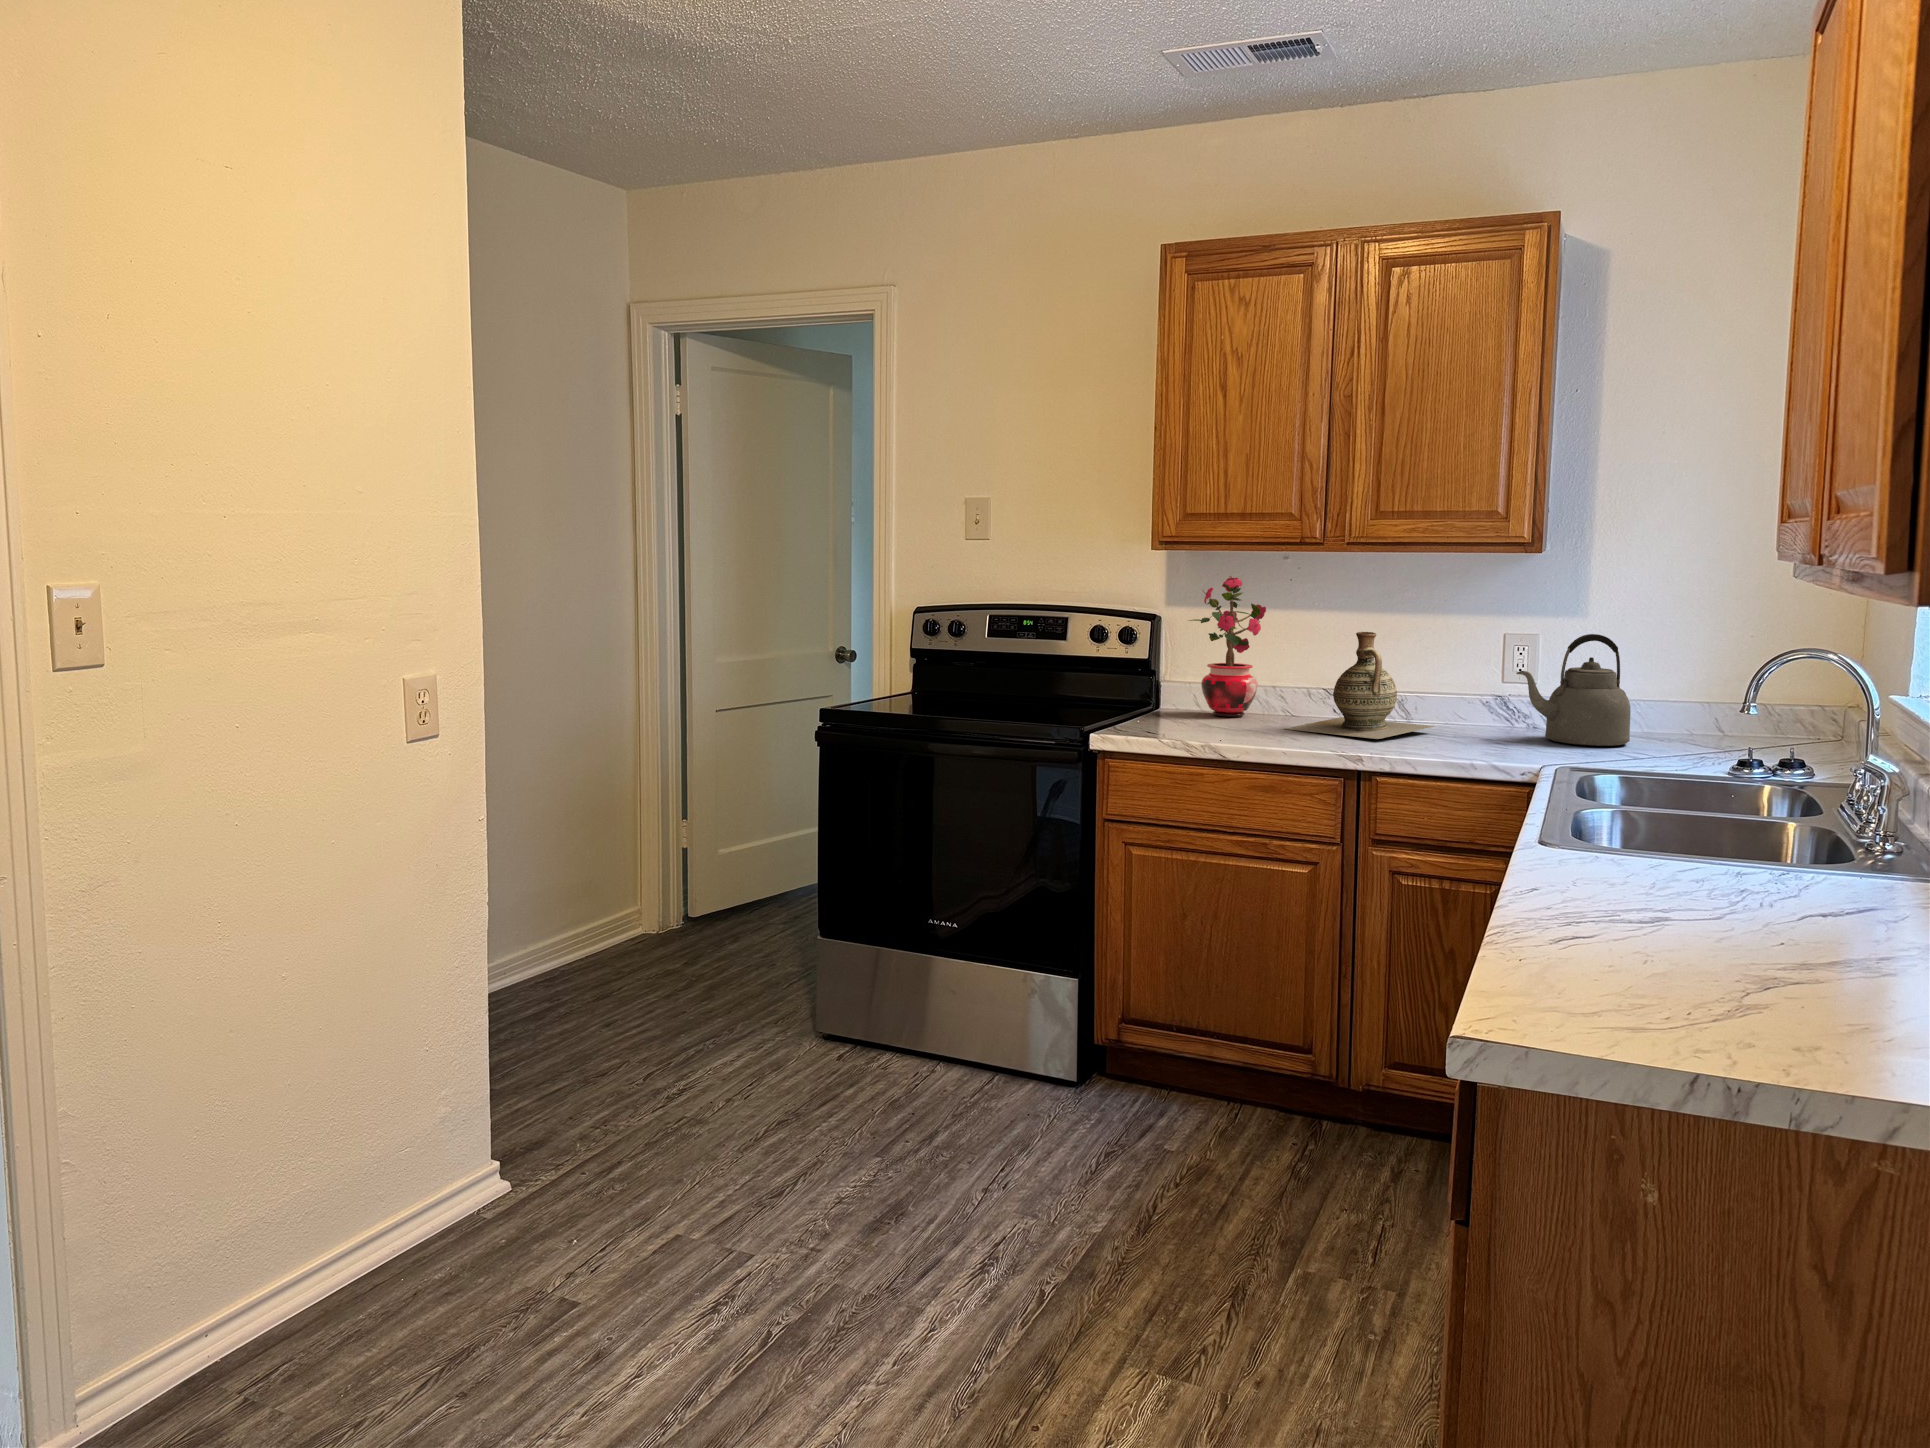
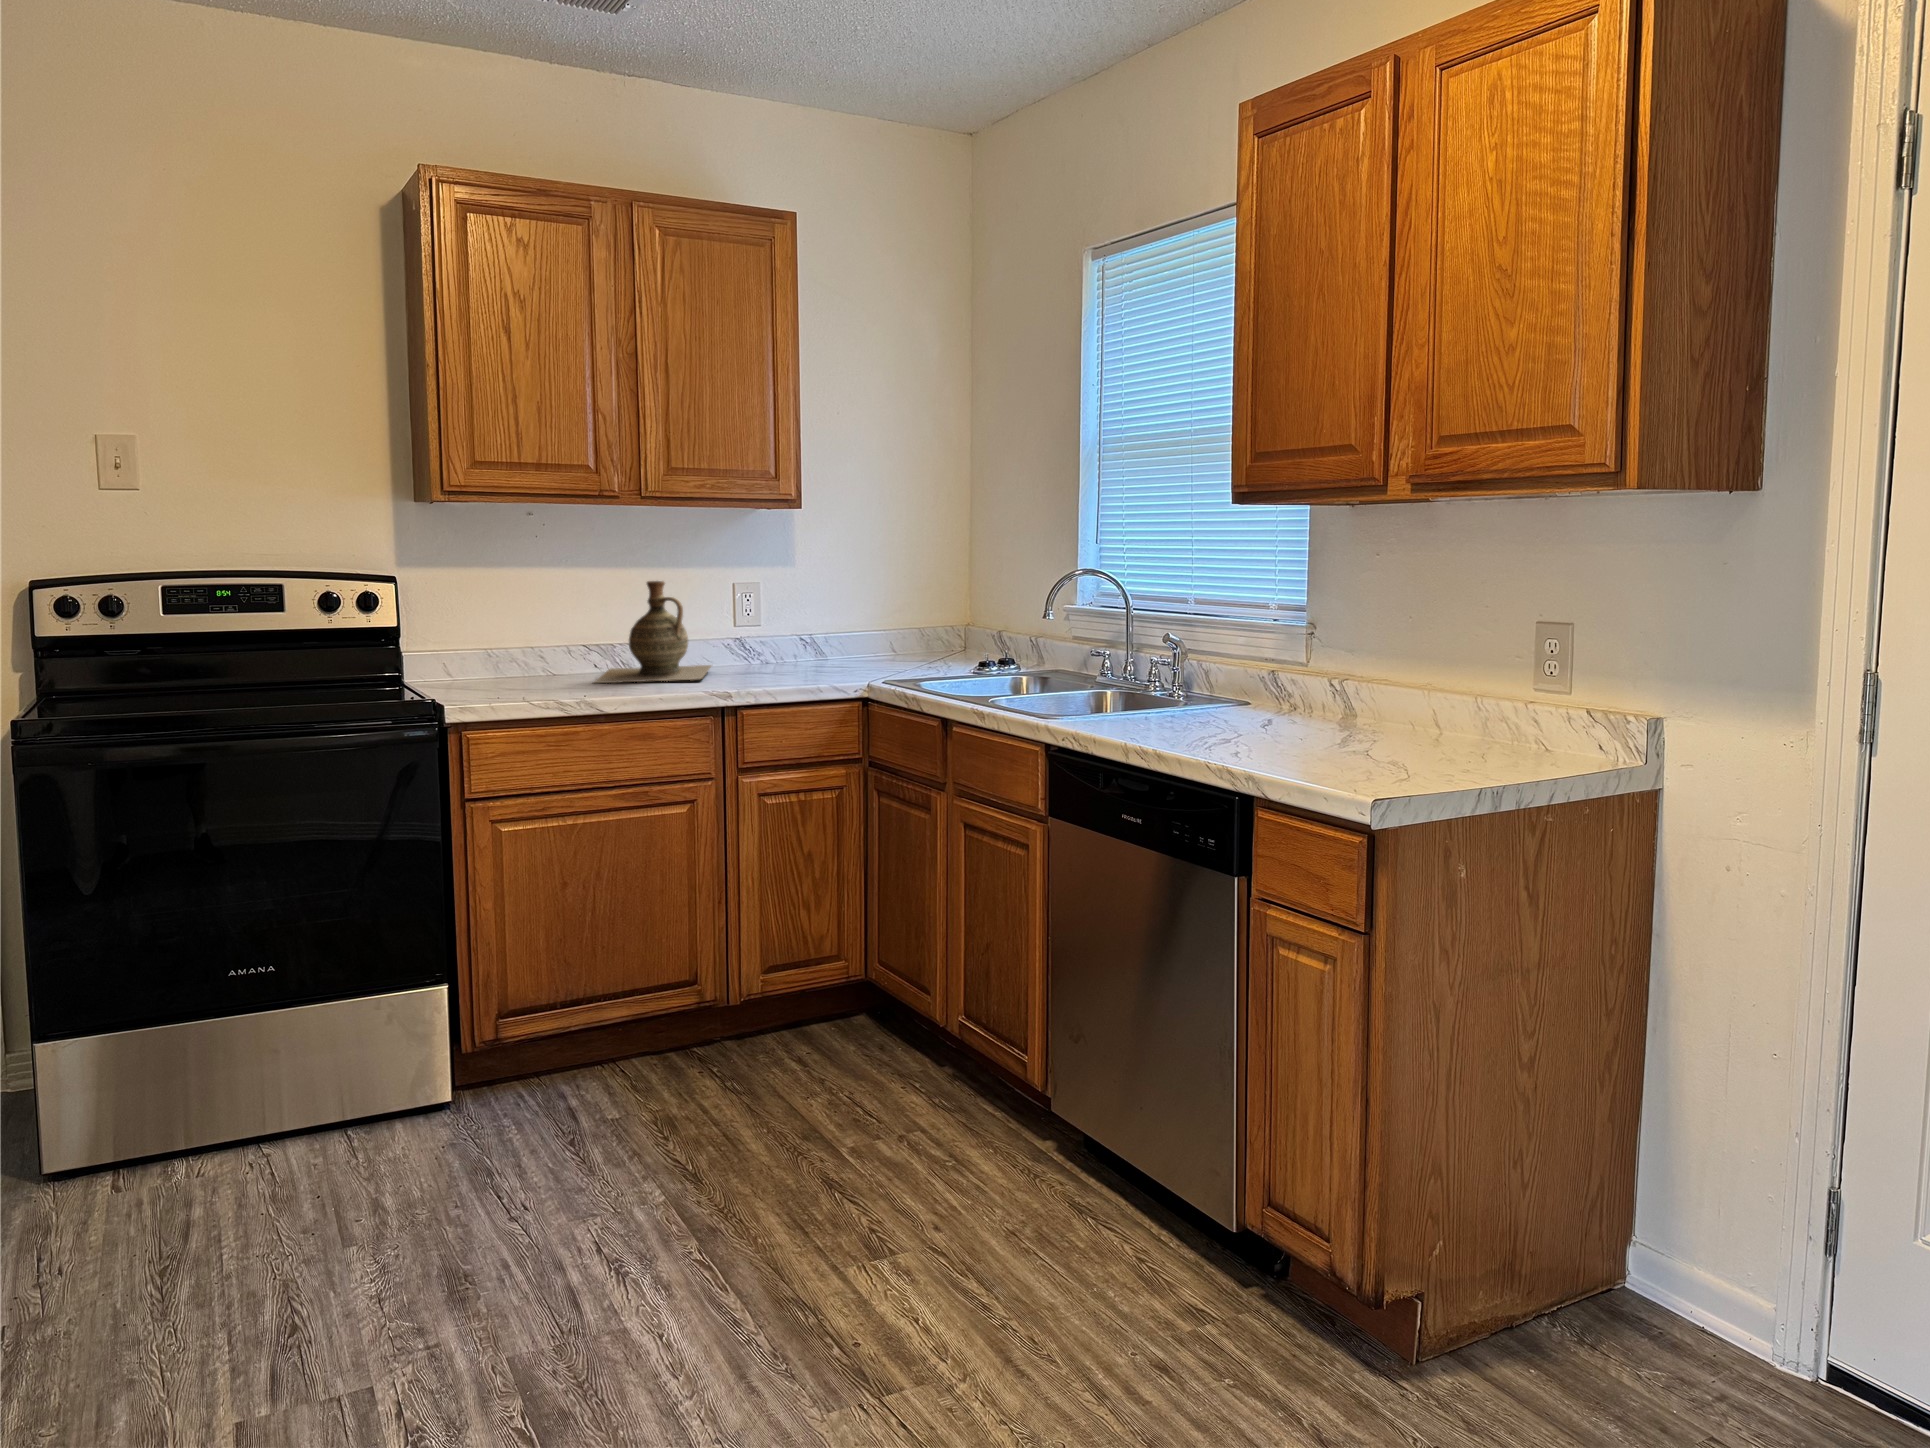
potted plant: present [1189,576,1266,717] -> none [454,530,537,681]
kettle: present [1516,634,1631,746] -> none [780,571,858,666]

